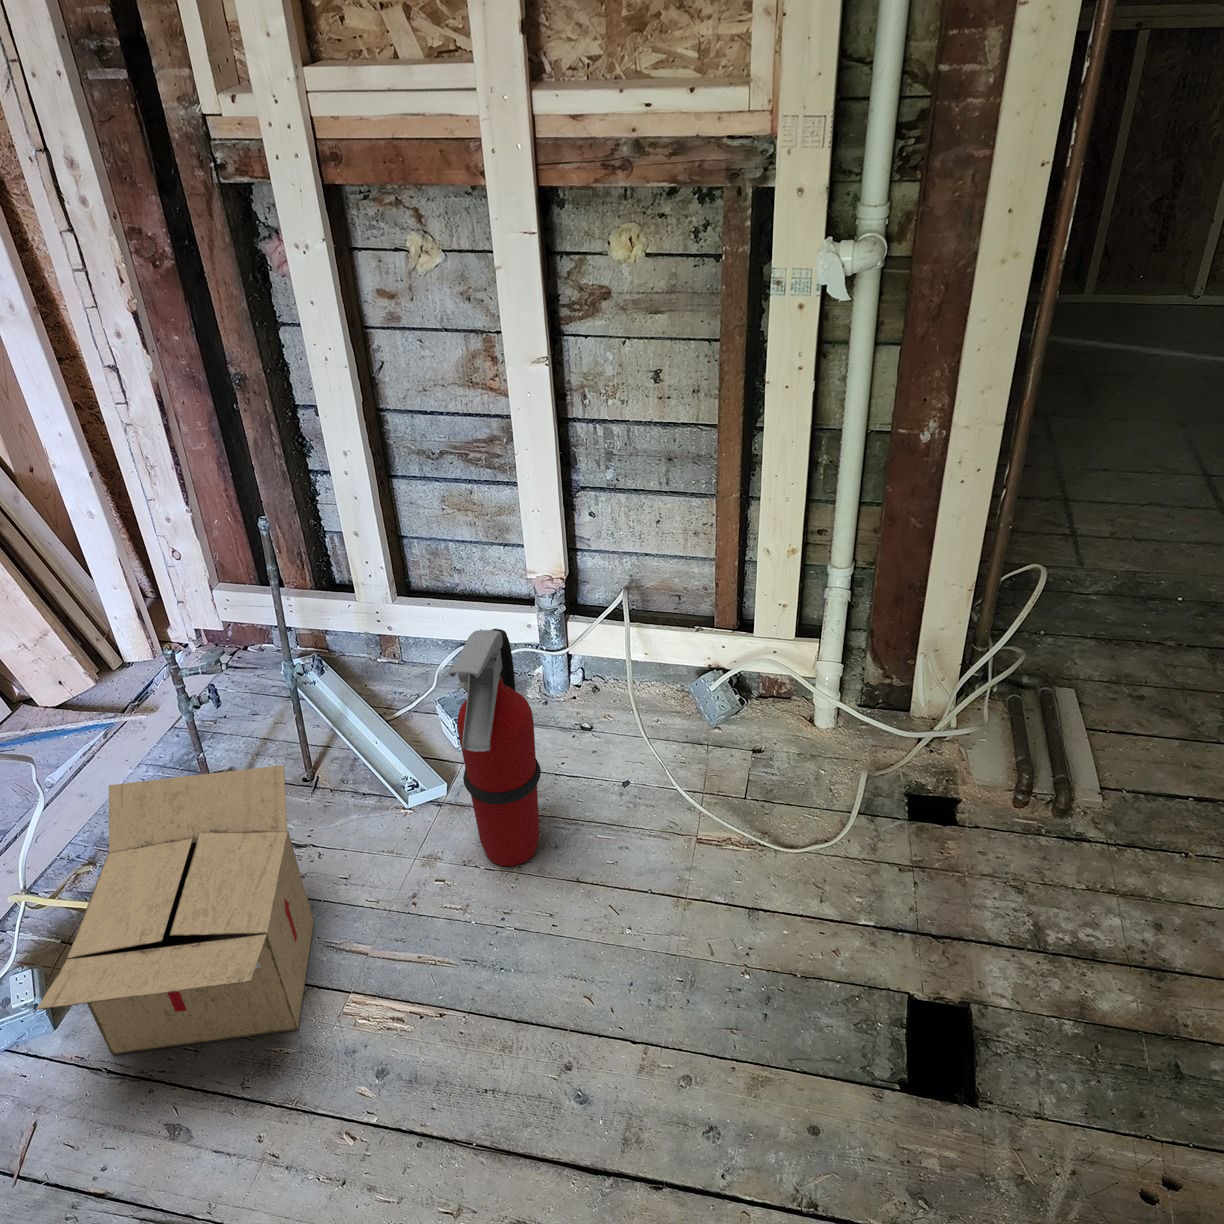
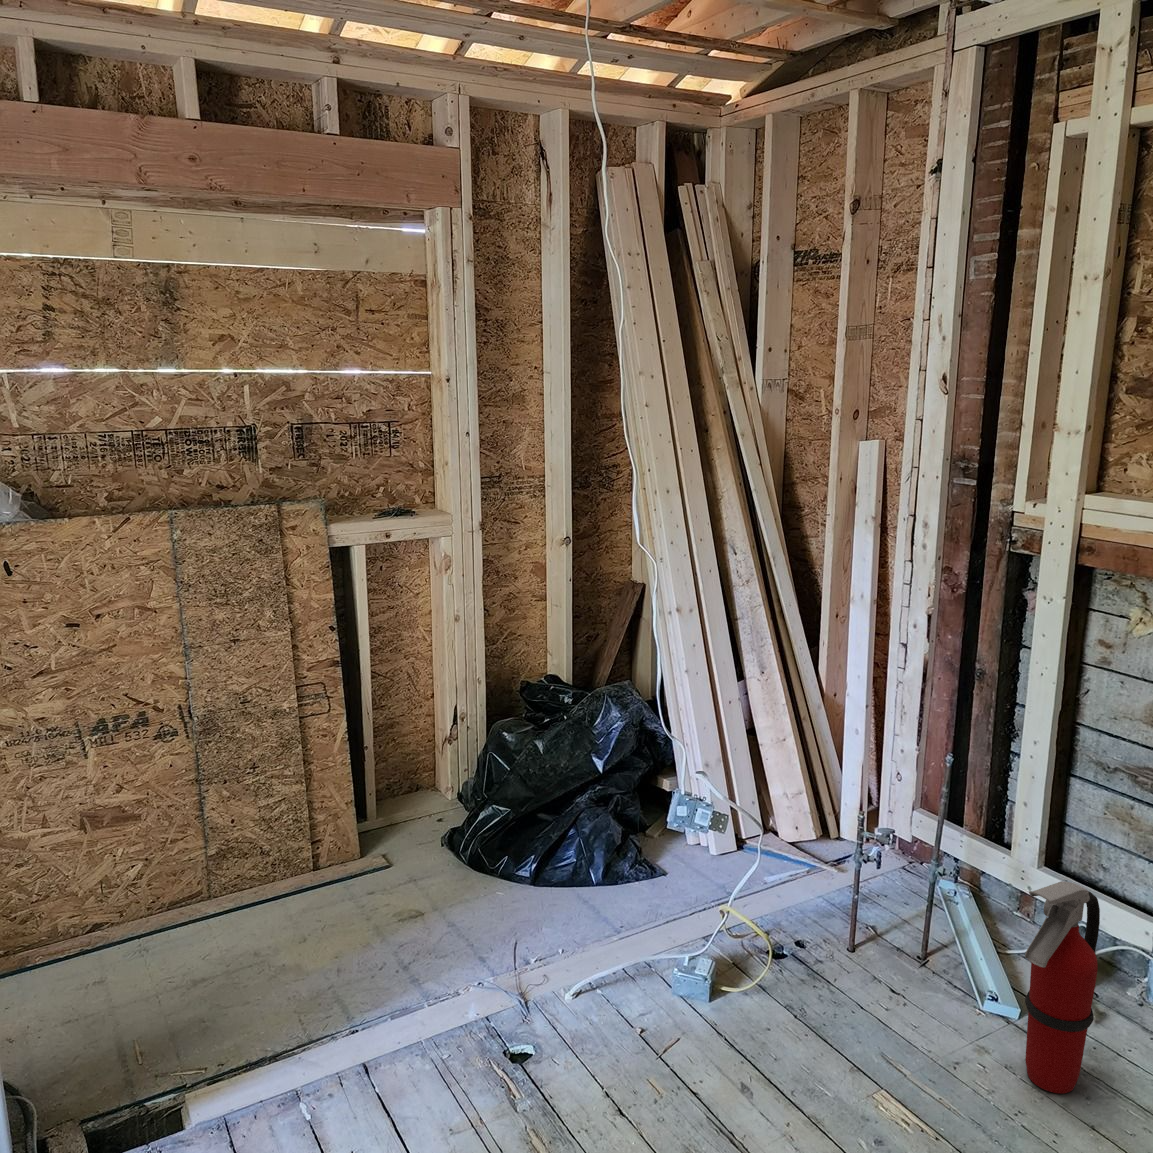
cardboard box: present [36,765,314,1055] -> none [711,875,902,1086]

